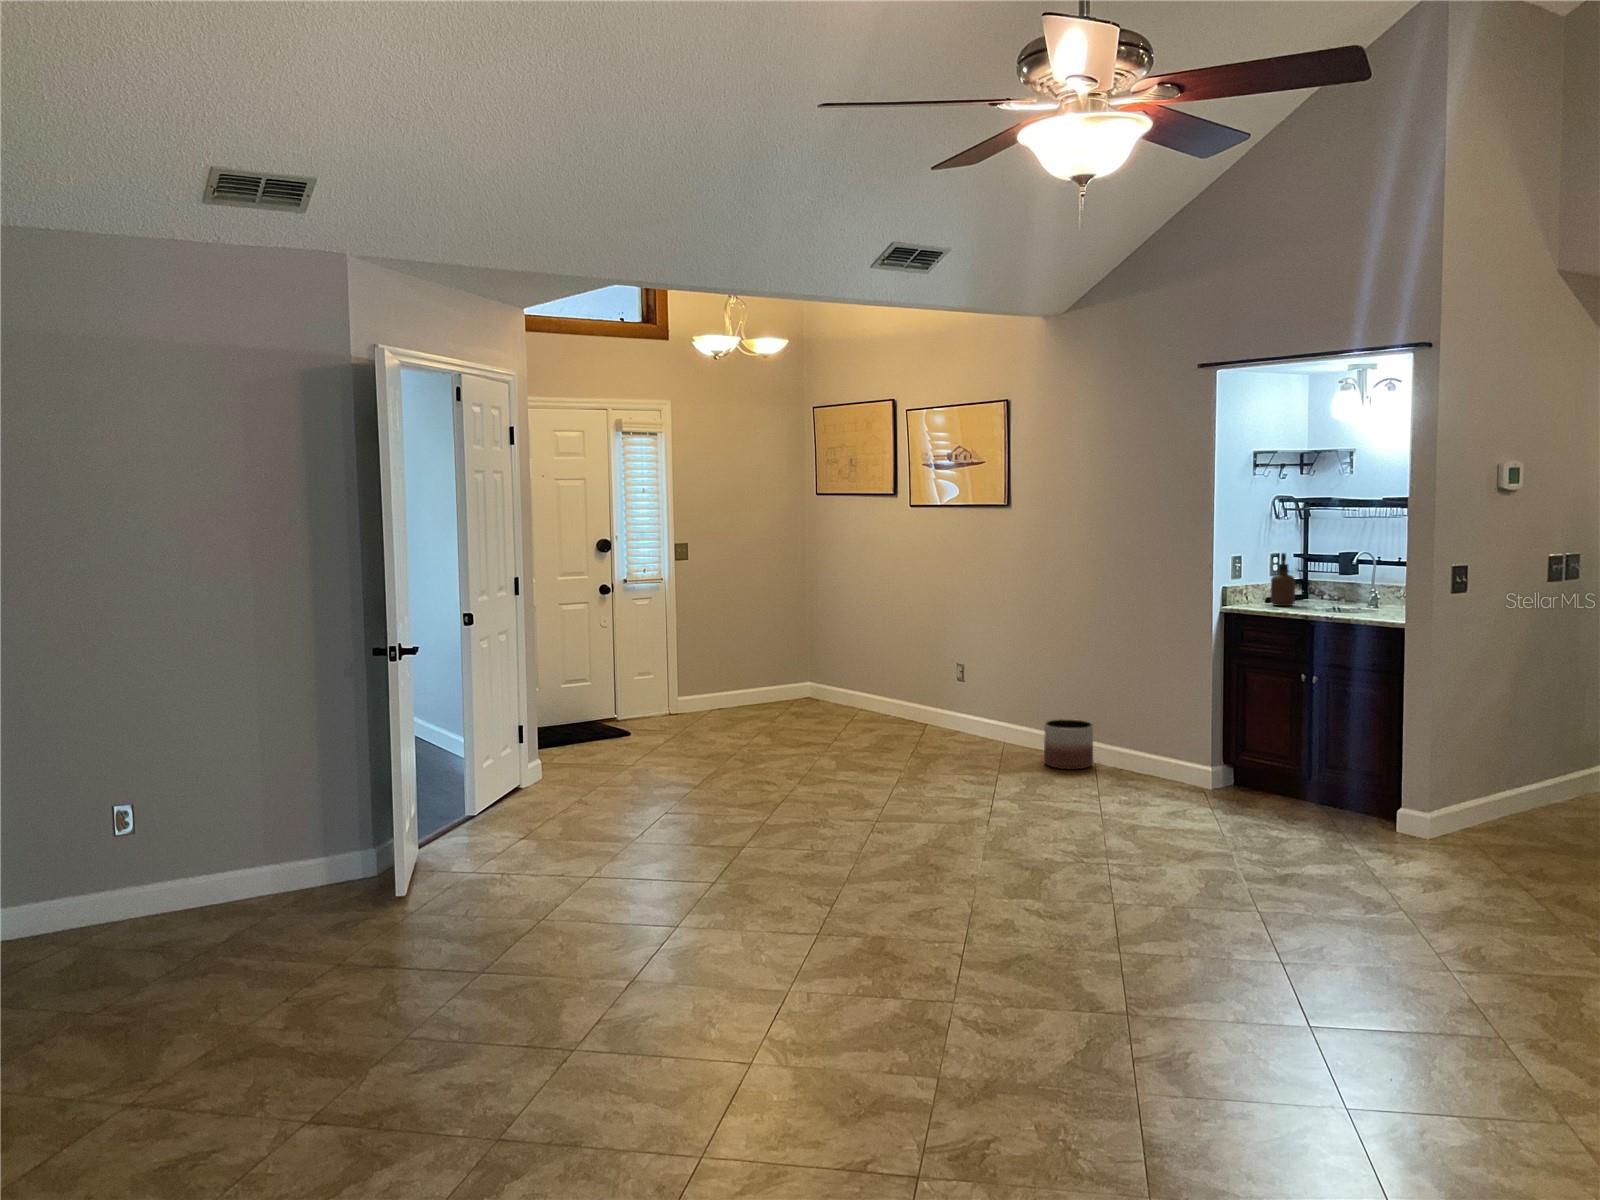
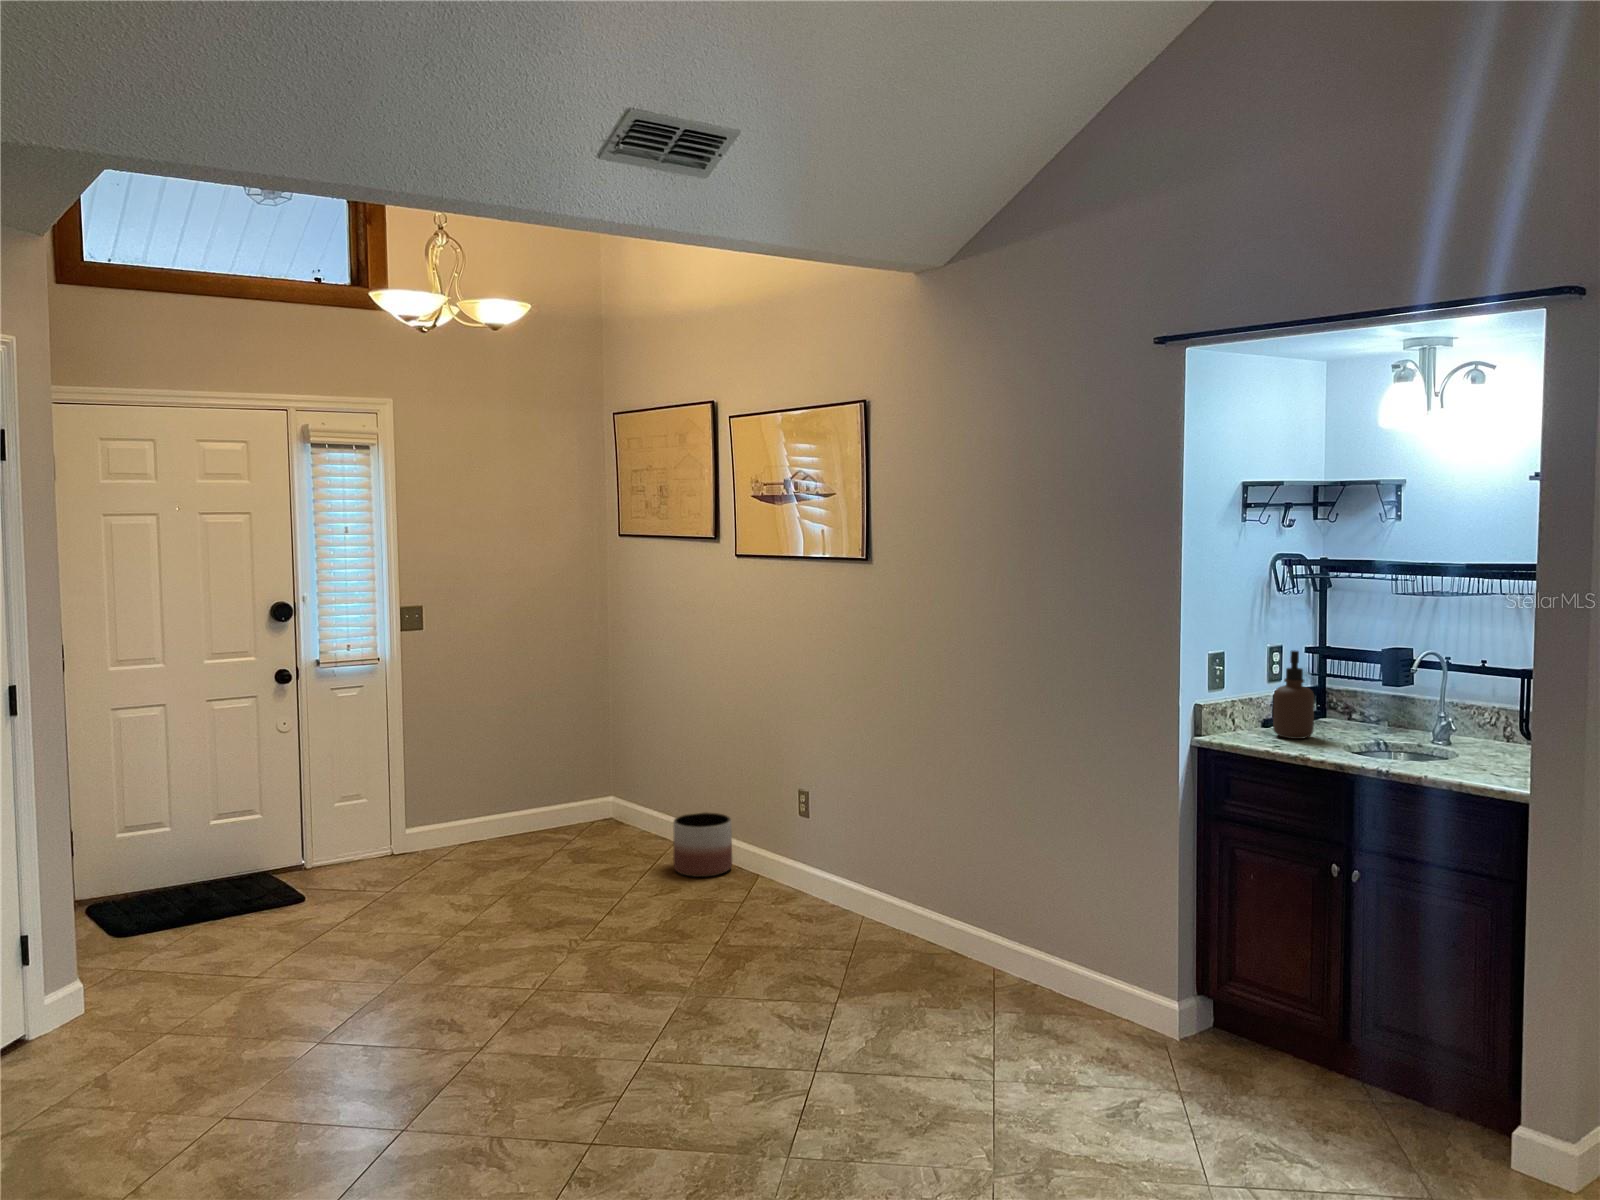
planter: present [1044,719,1093,769] -> present [673,812,732,877]

